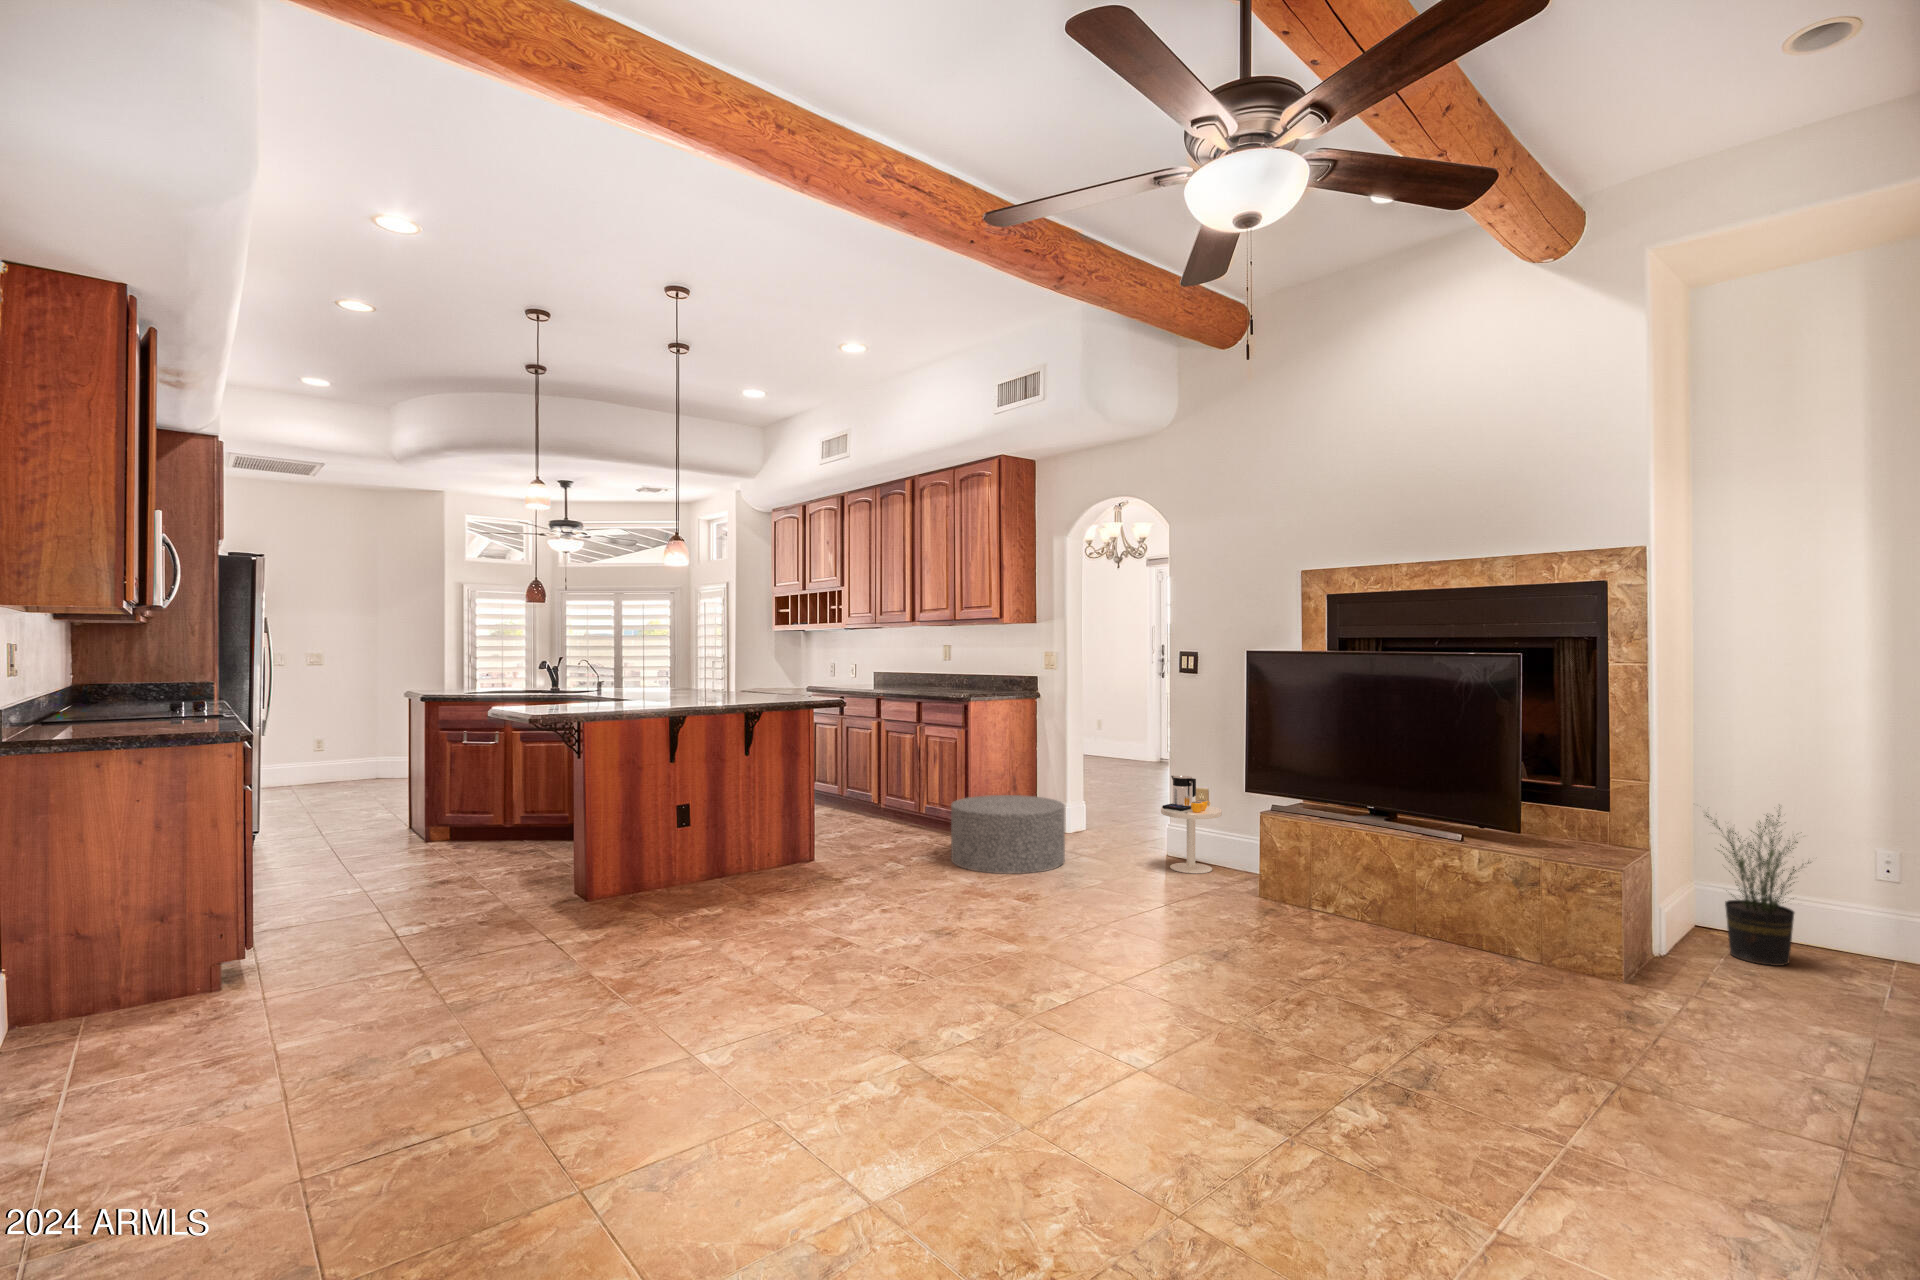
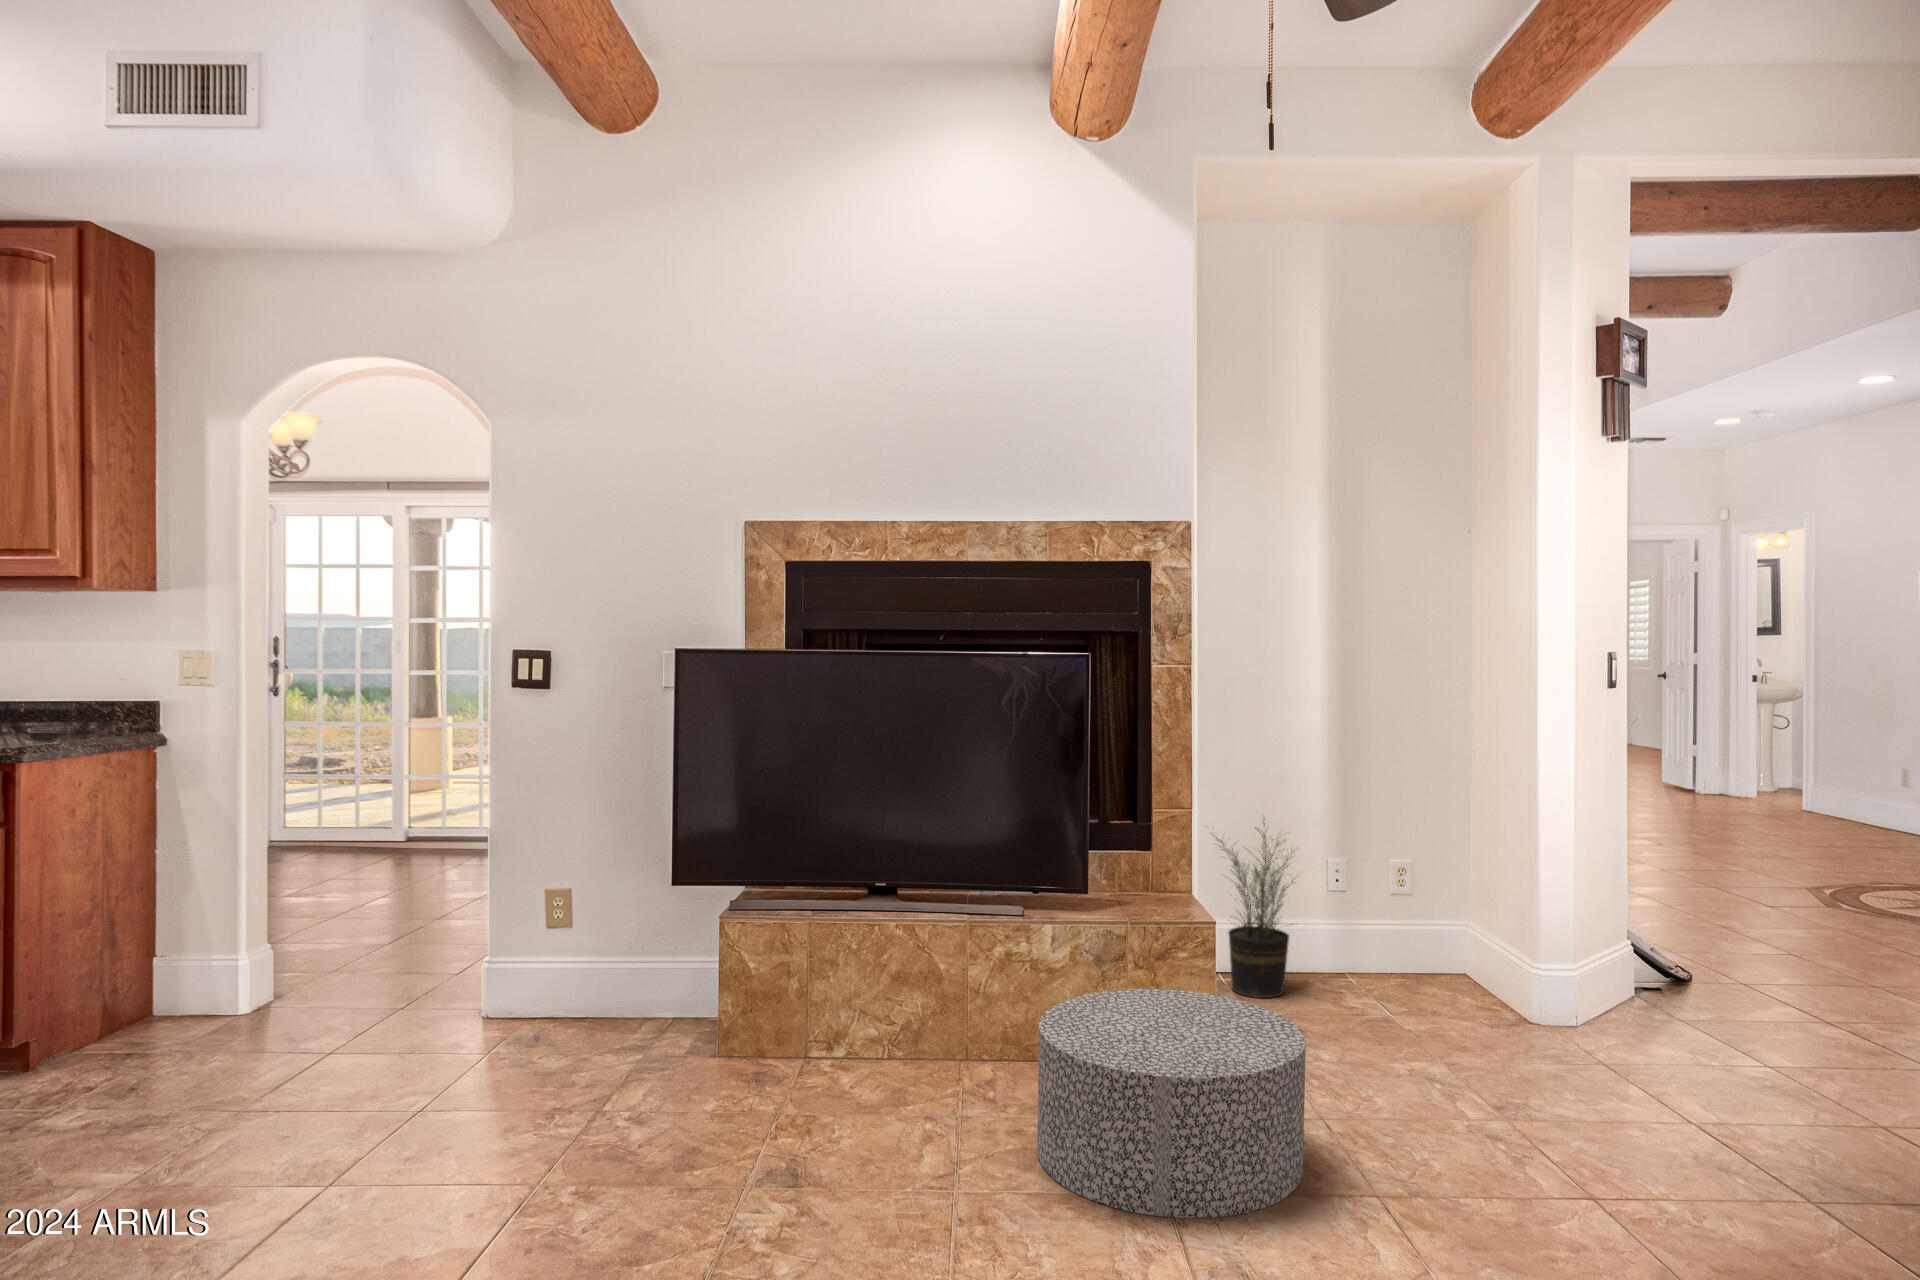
side table: present [1161,776,1222,873] -> none [502,864,608,1033]
ottoman: present [951,795,1065,874] -> present [1037,989,1306,1218]

